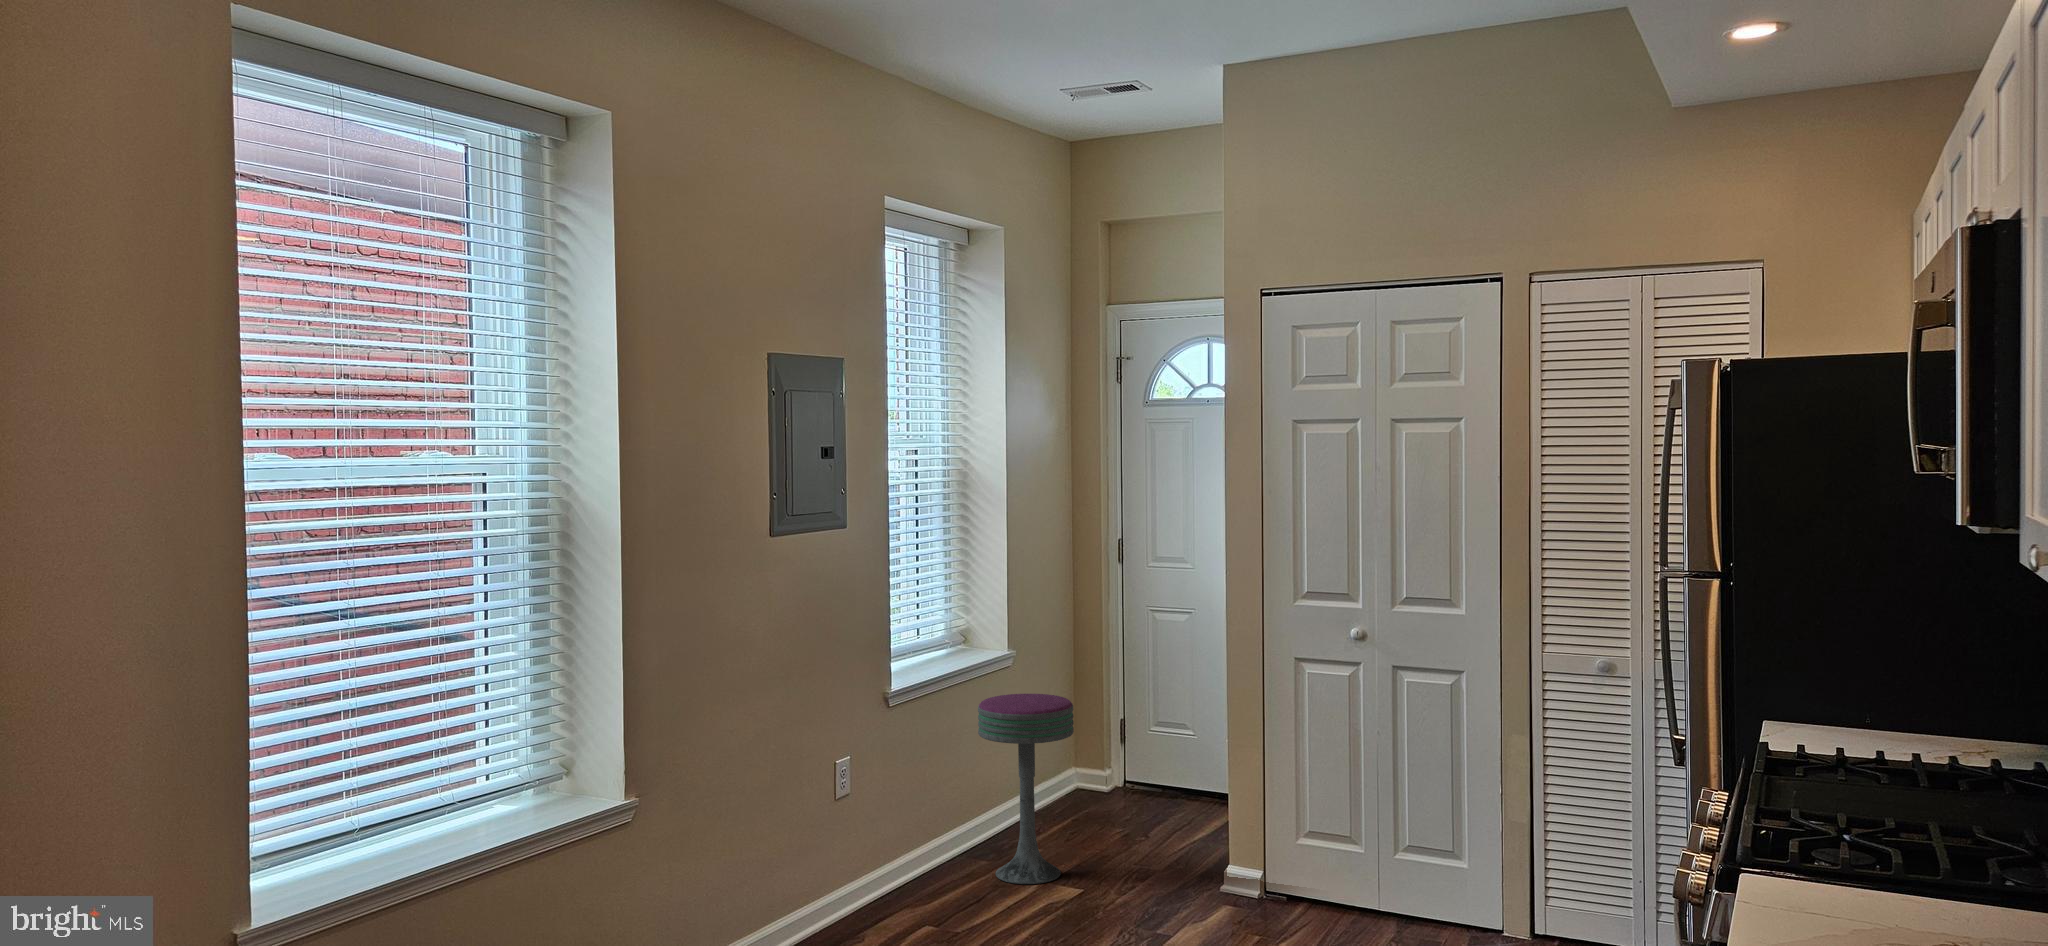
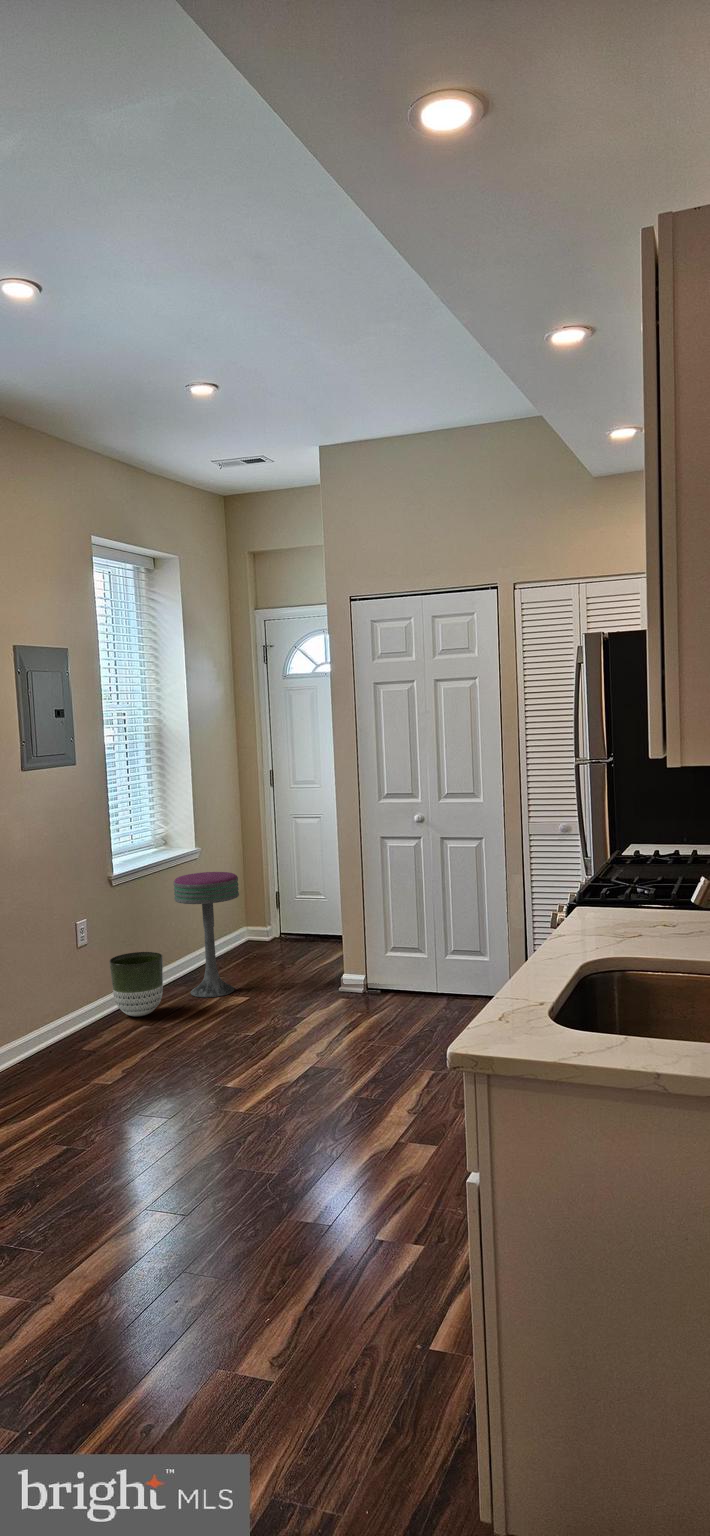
planter: none [881,810,959,909] -> present [109,952,163,1016]

